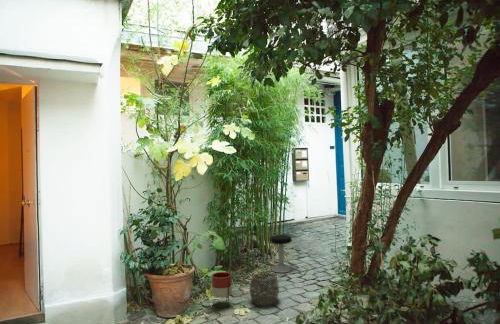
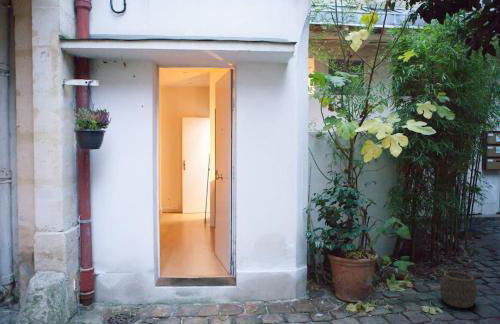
stool: present [271,235,291,273] -> none [461,231,488,275]
planter: present [210,272,232,308] -> none [394,263,419,303]

